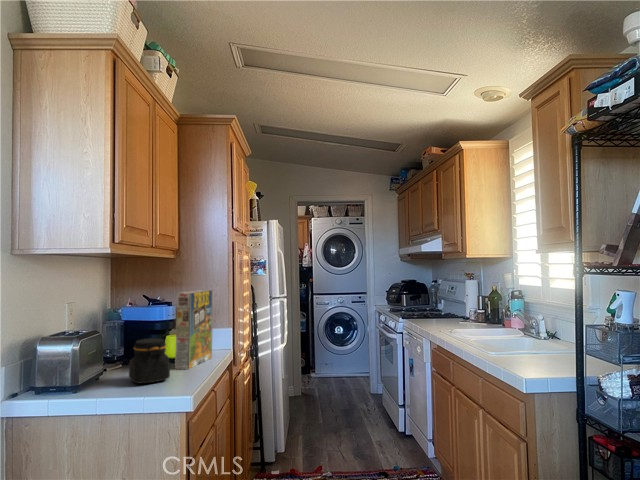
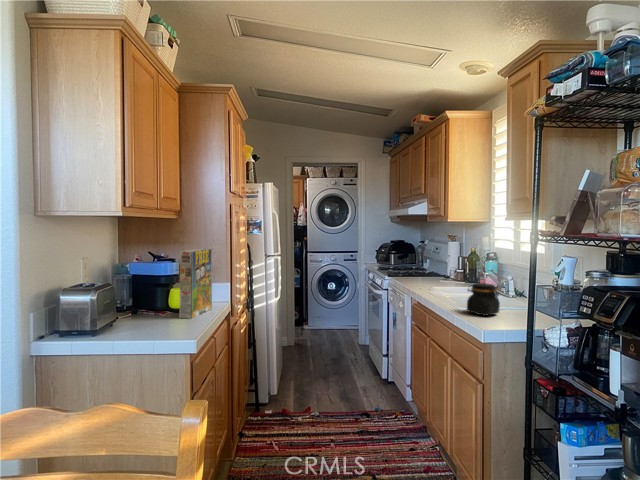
jar: present [129,338,170,383] -> present [467,283,500,315]

